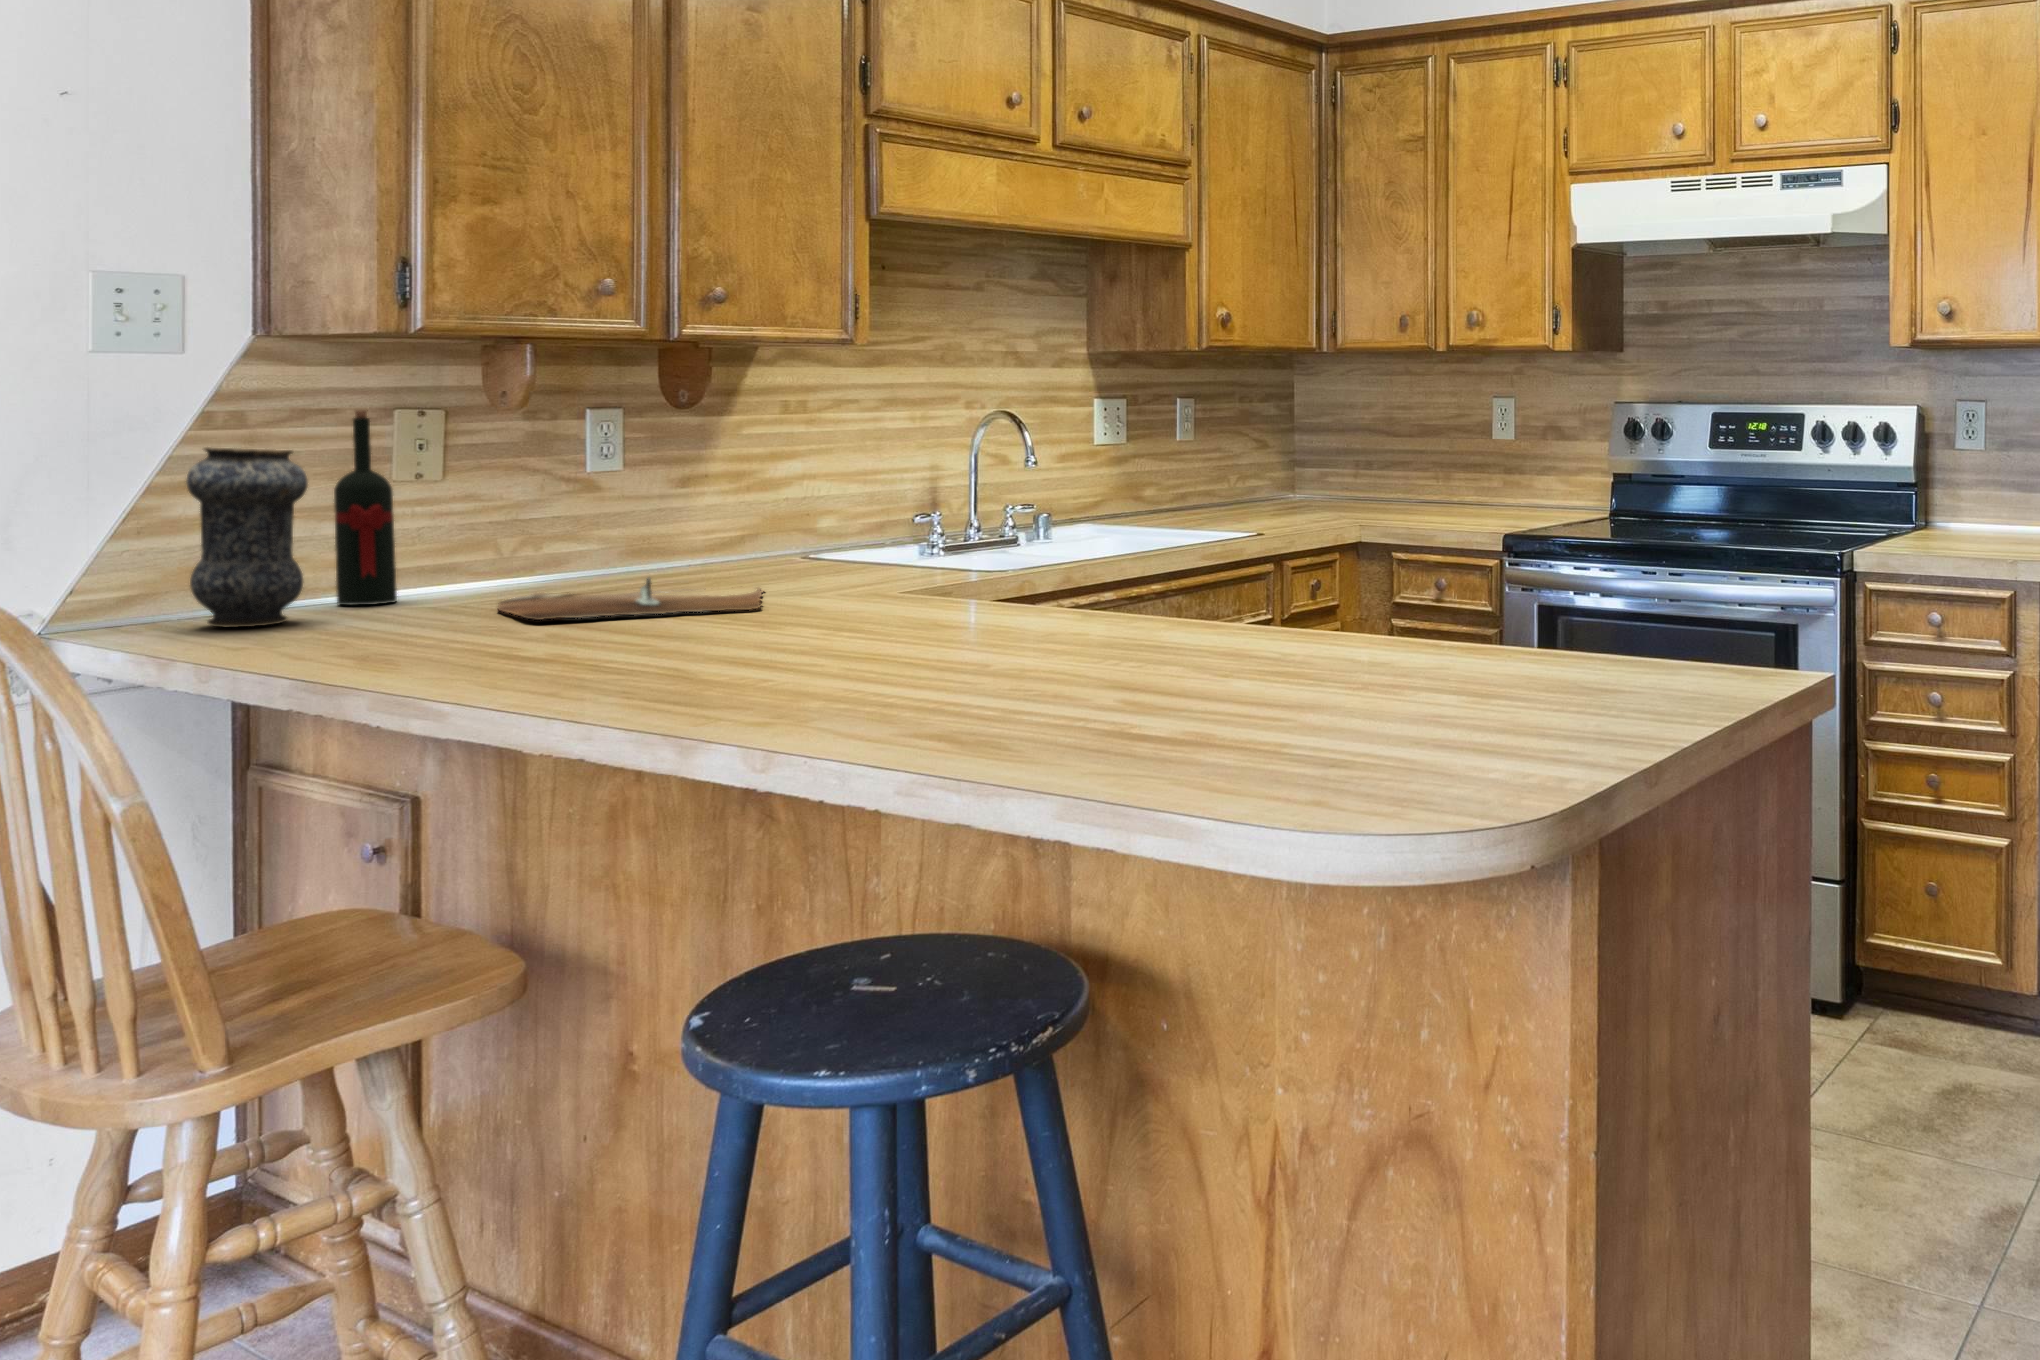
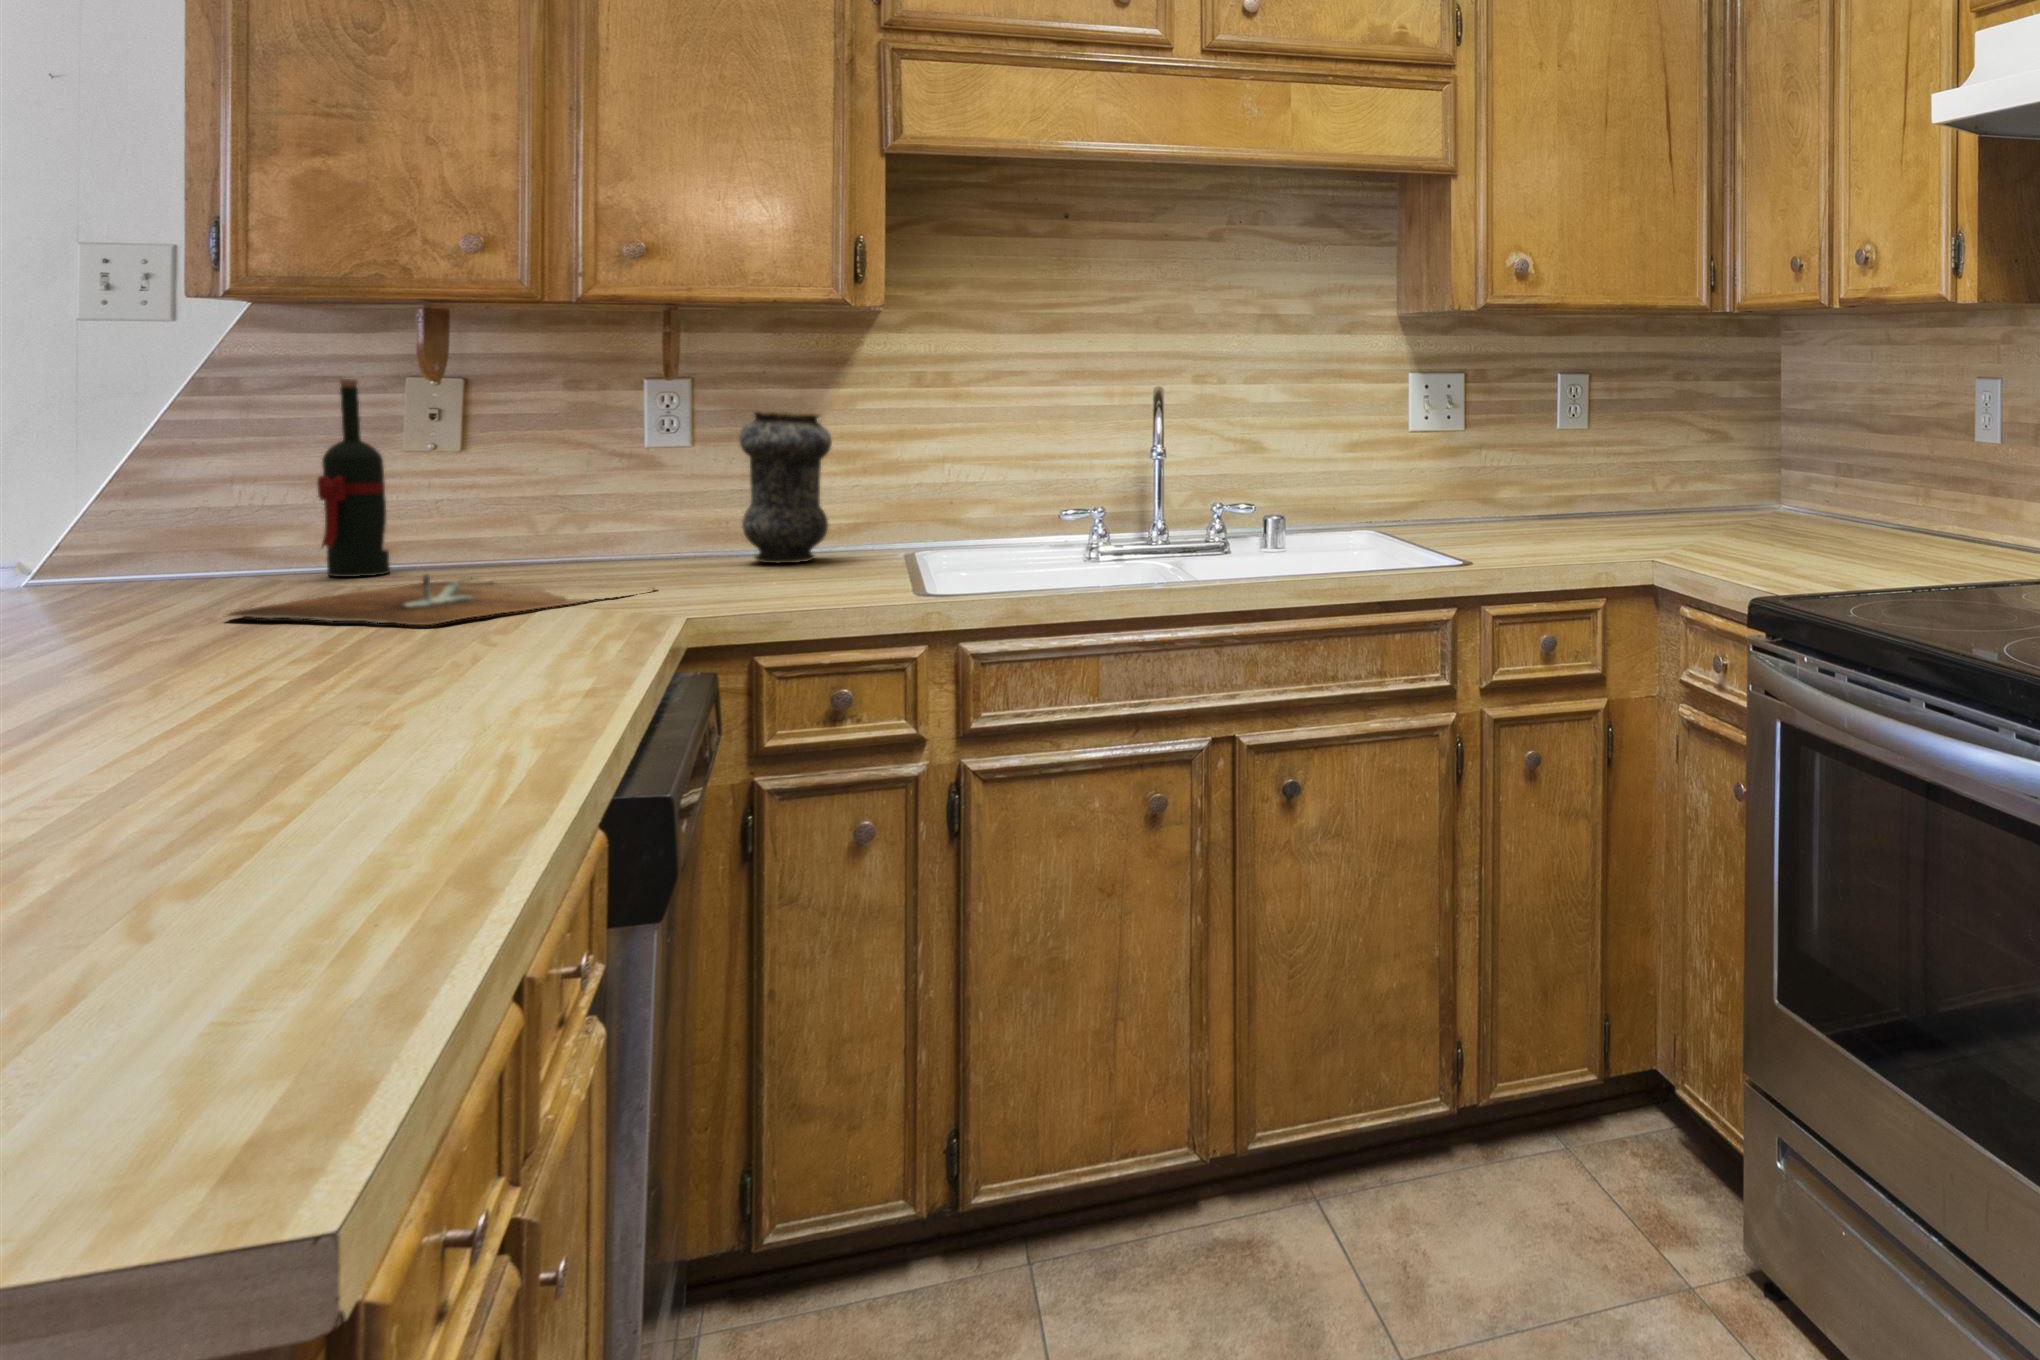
vase: present [186,447,308,627] -> present [739,410,832,563]

